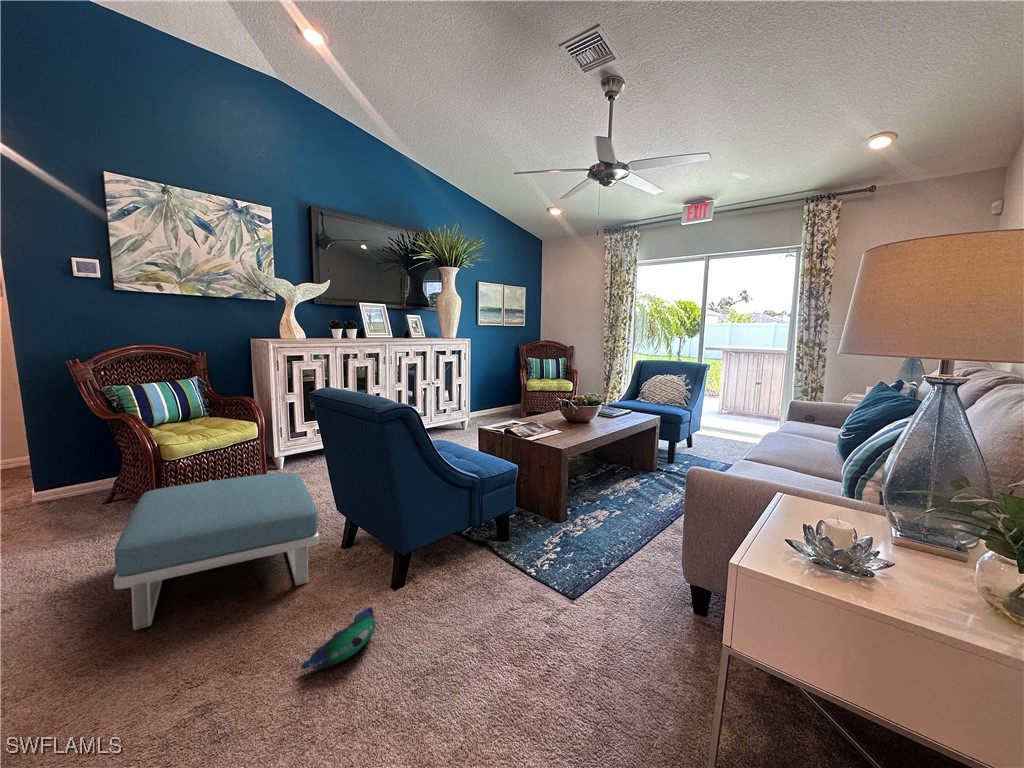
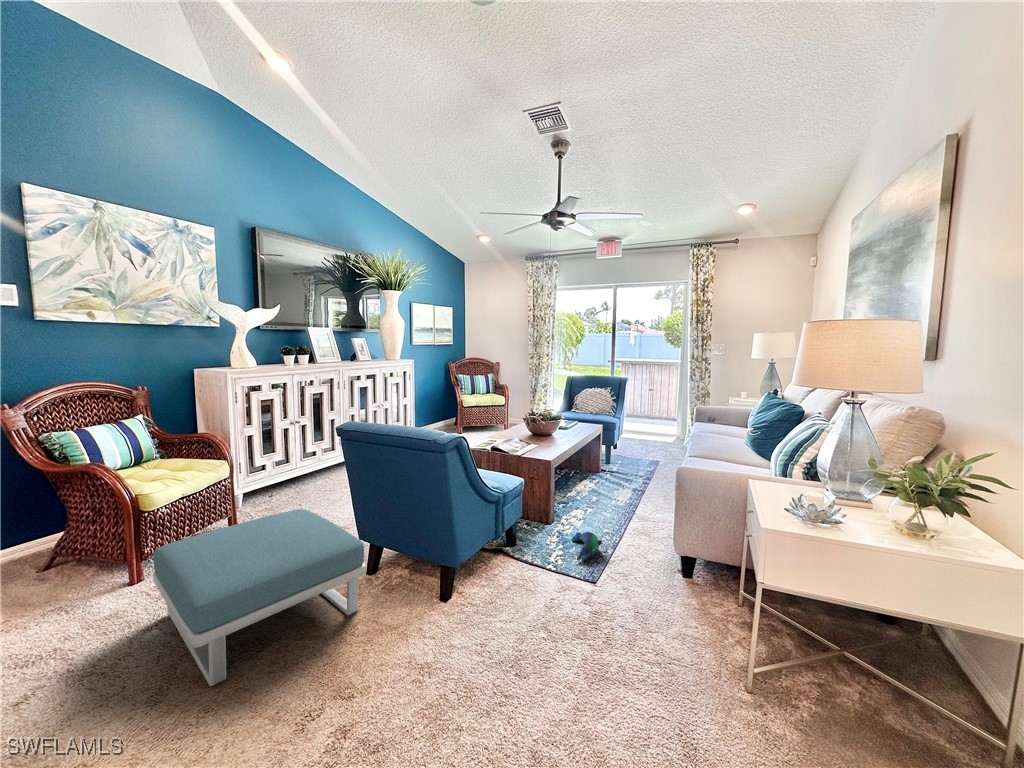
plush toy: present [301,607,375,670] -> present [572,532,602,560]

